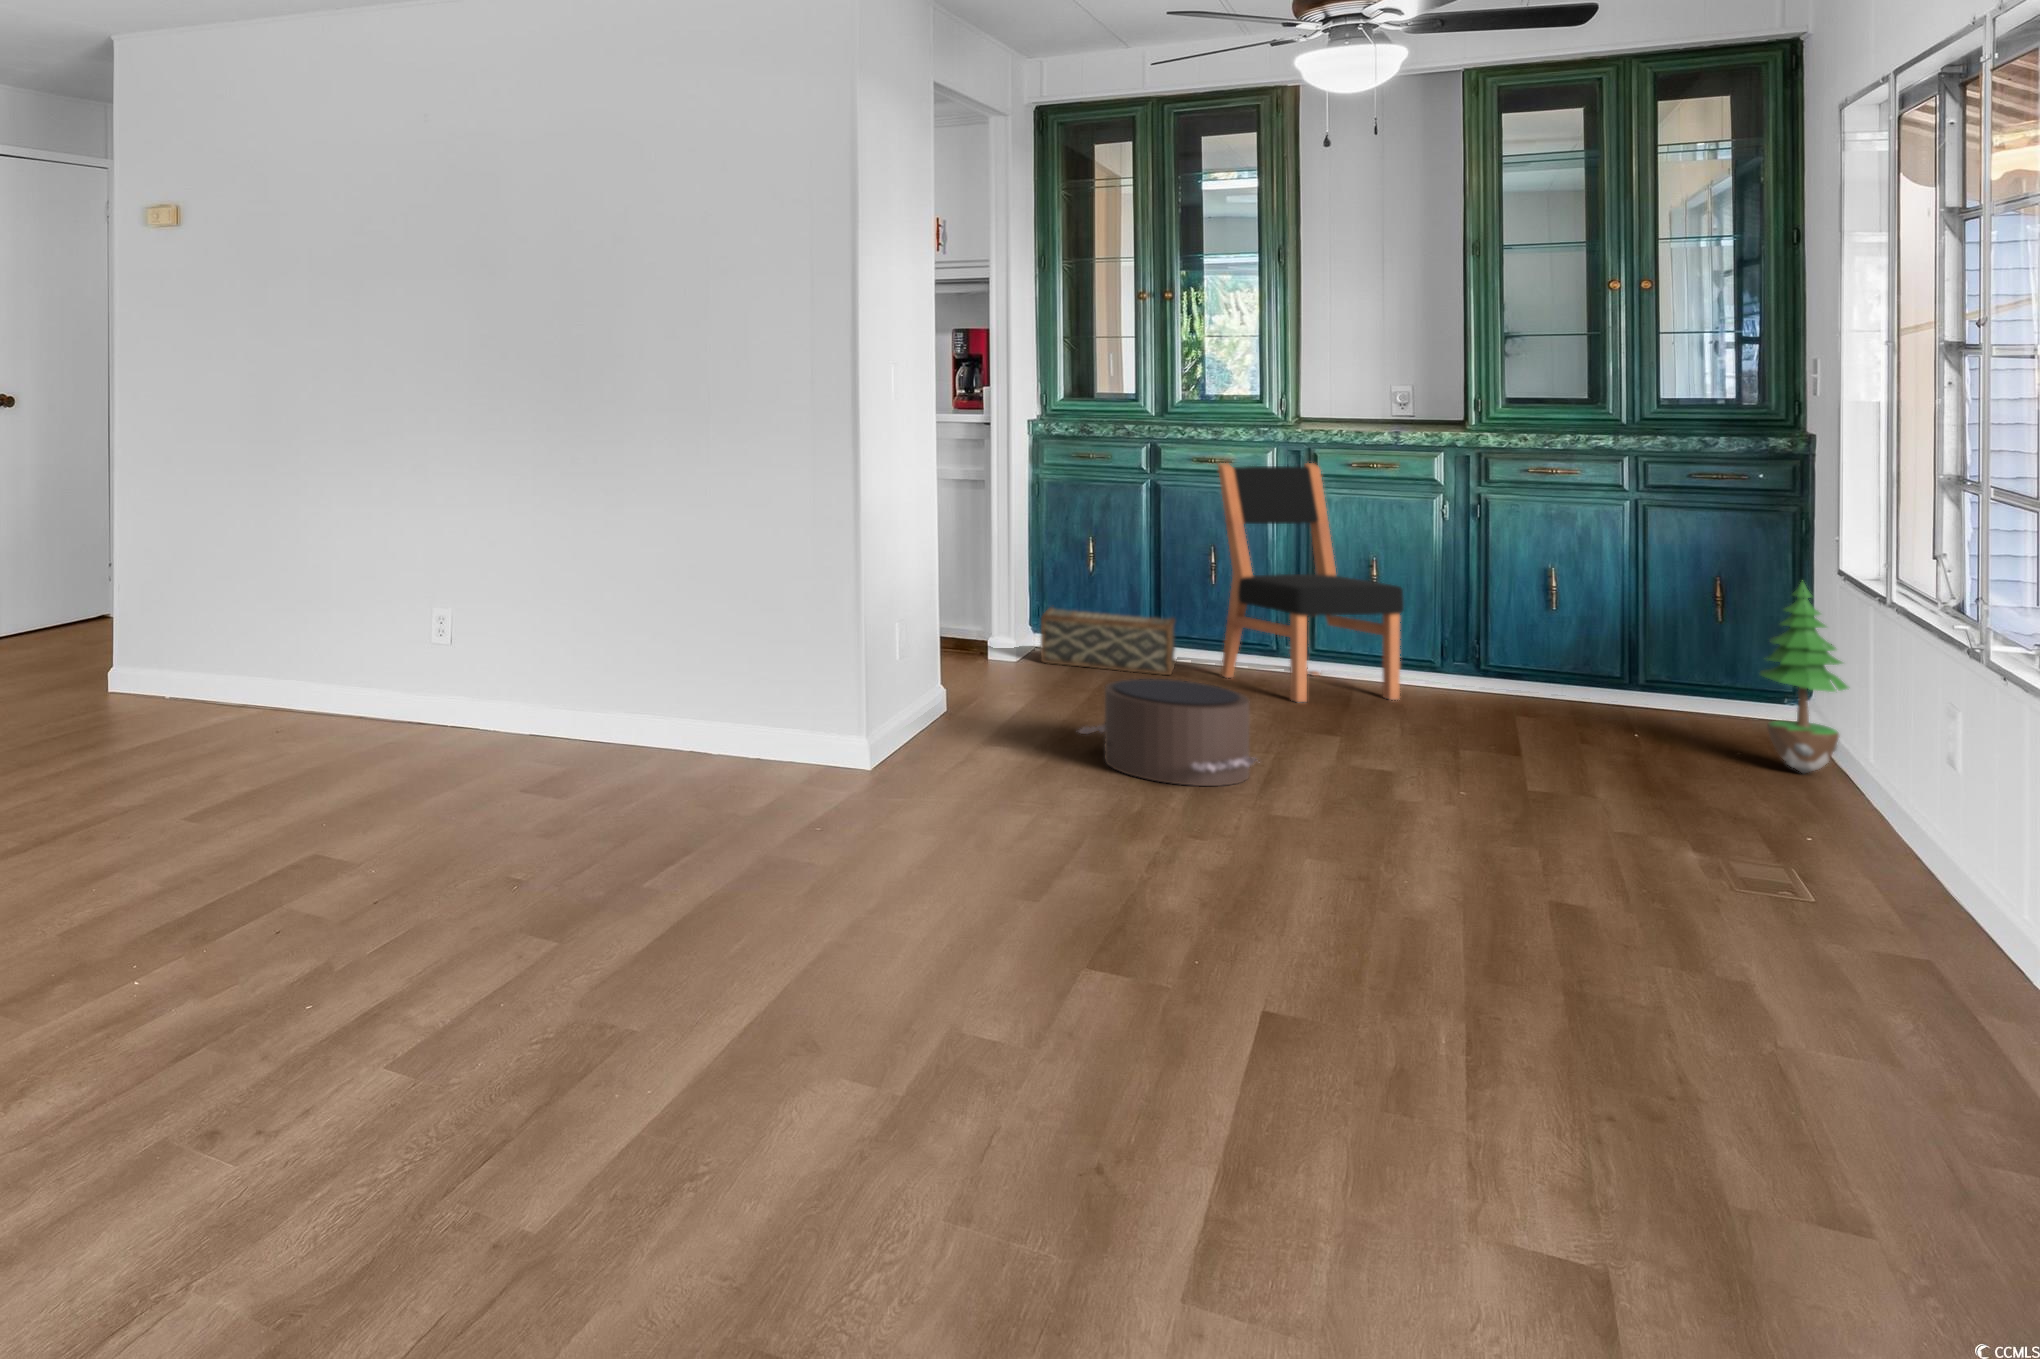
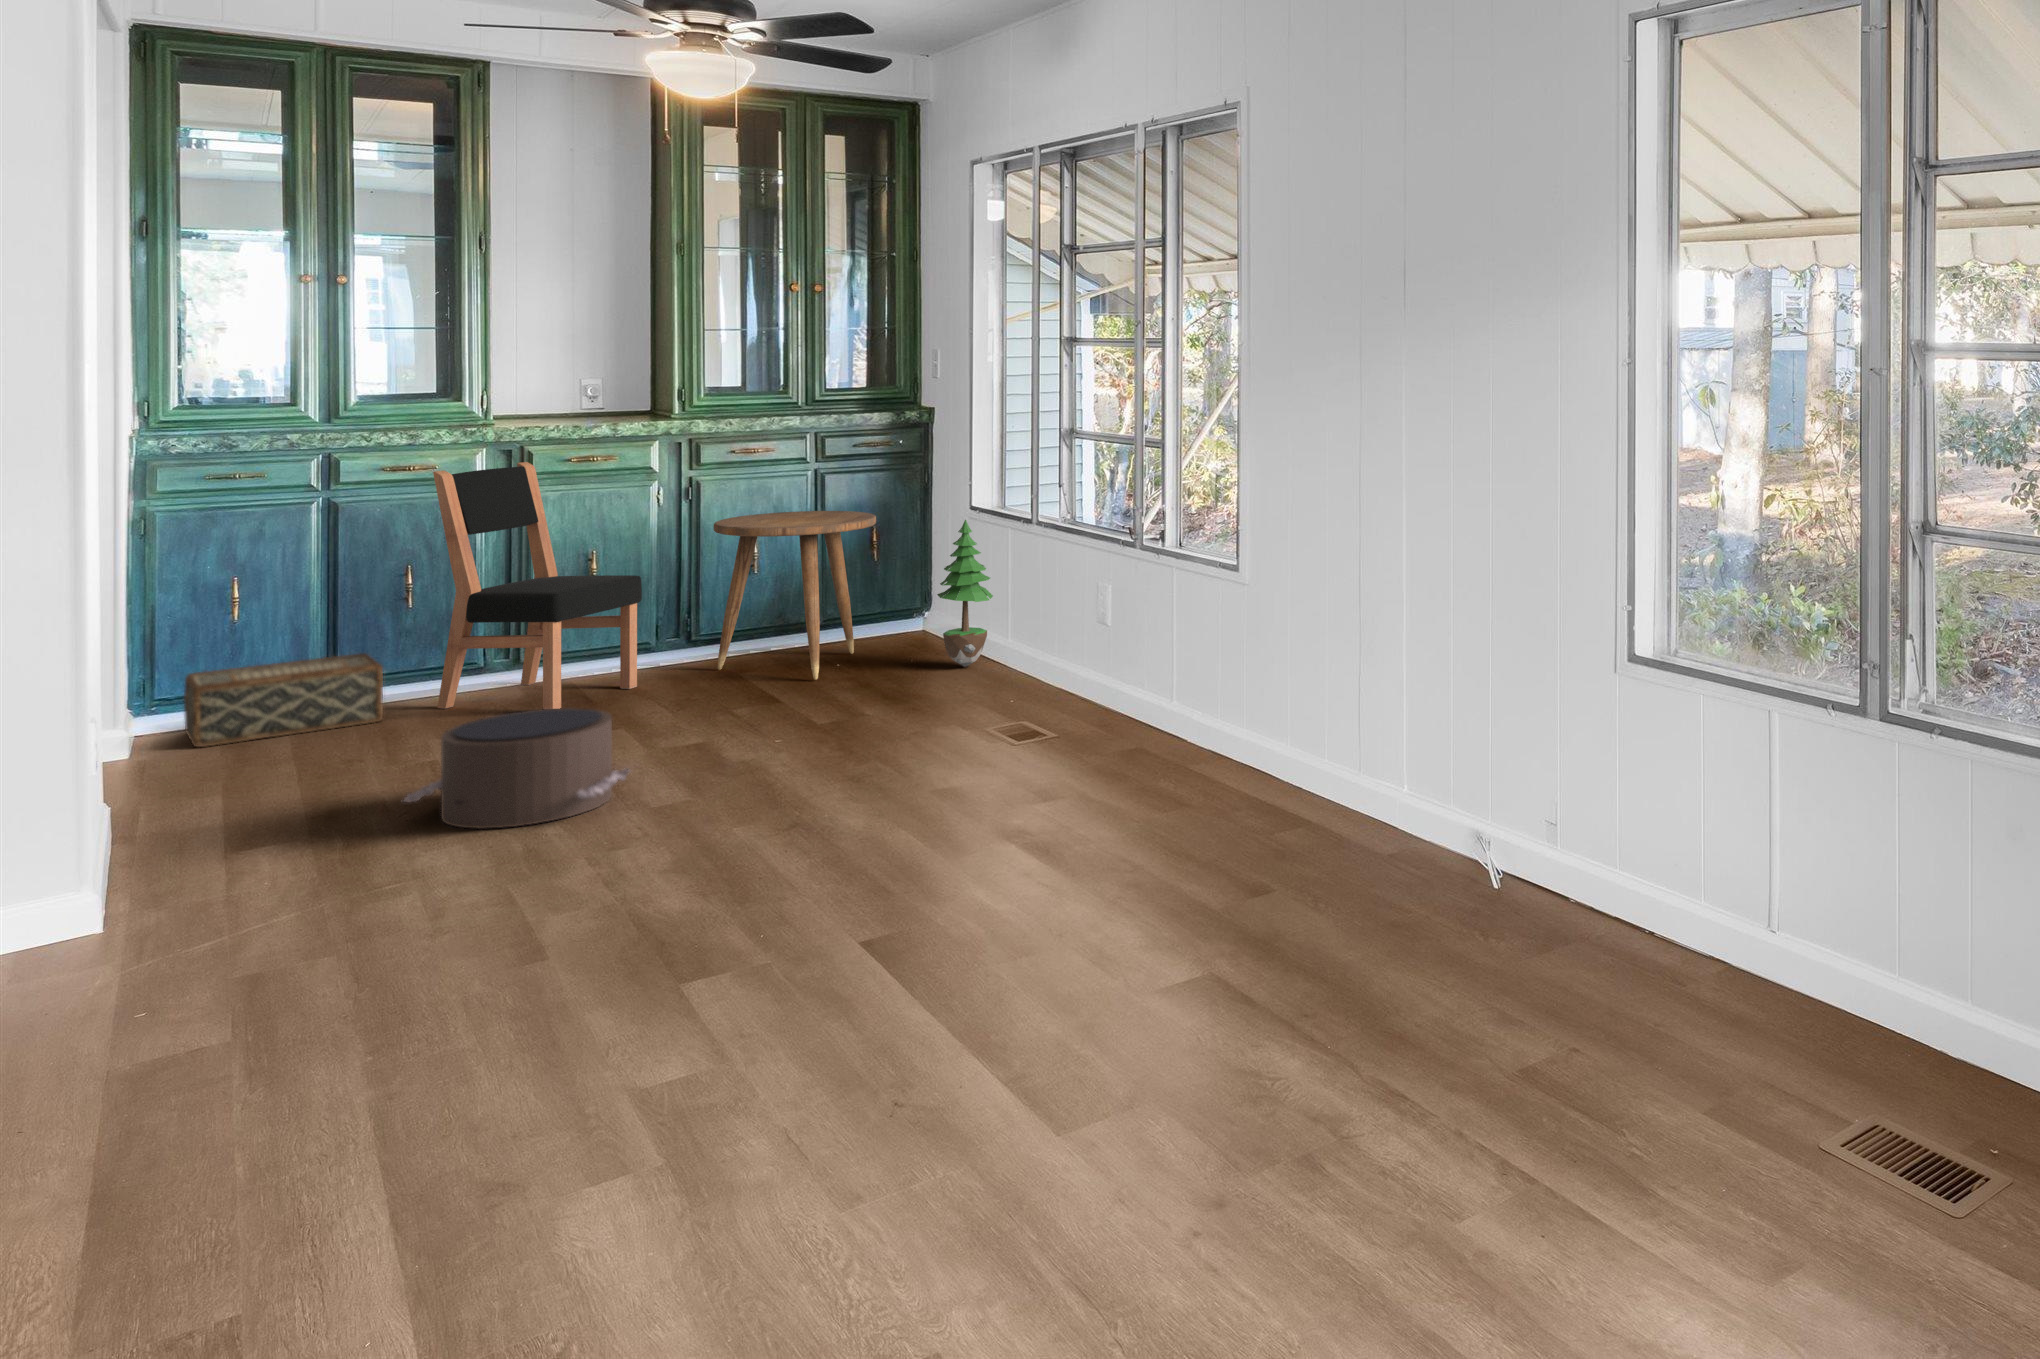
side table: none [1484,542,1692,739] -> present [714,511,876,680]

